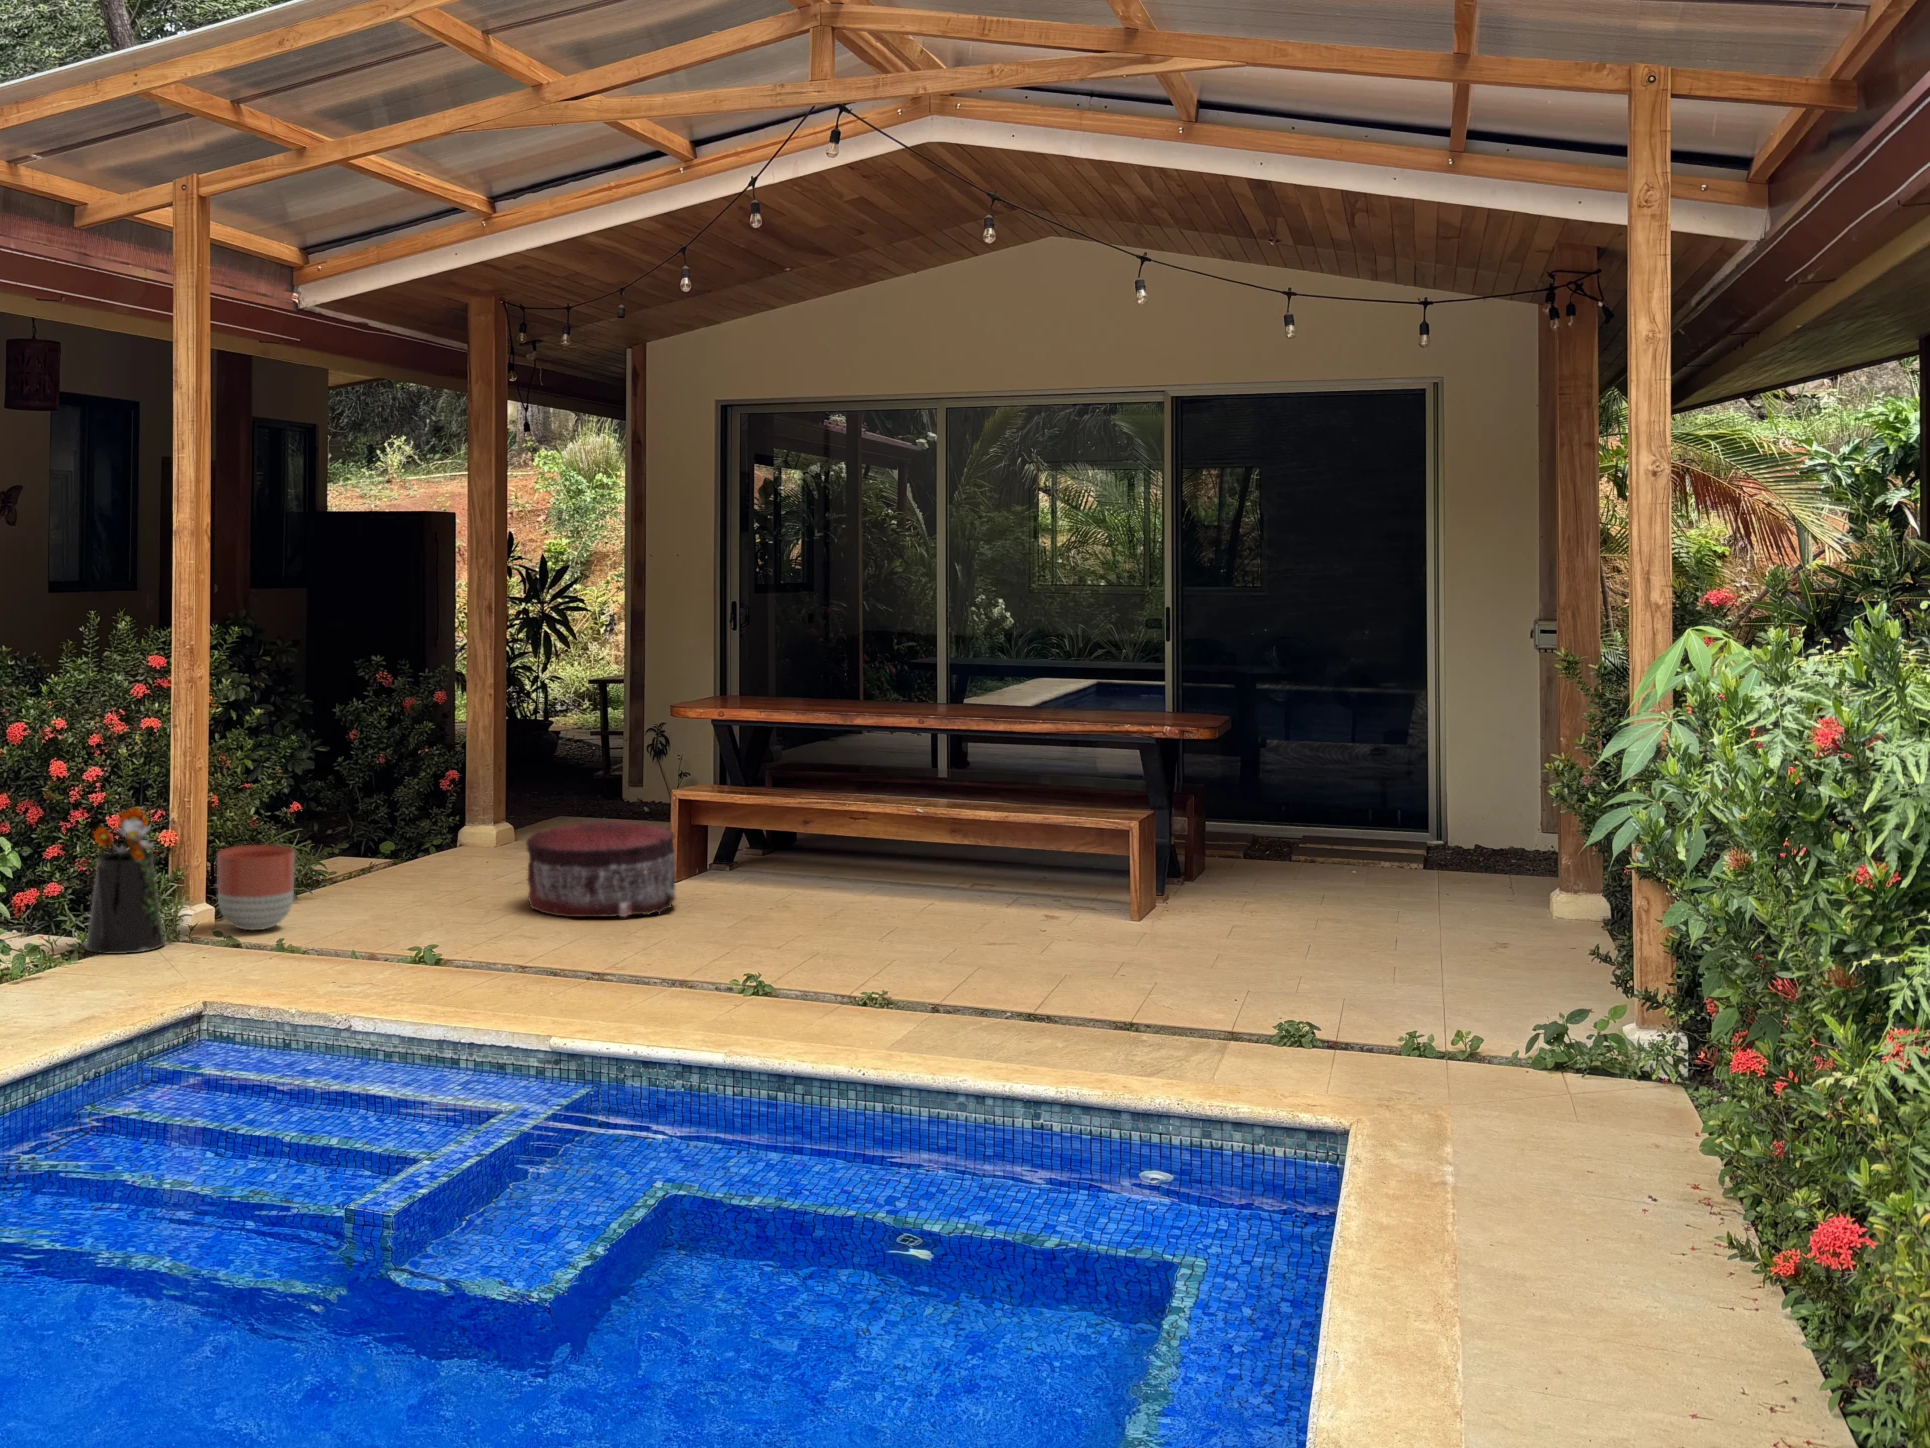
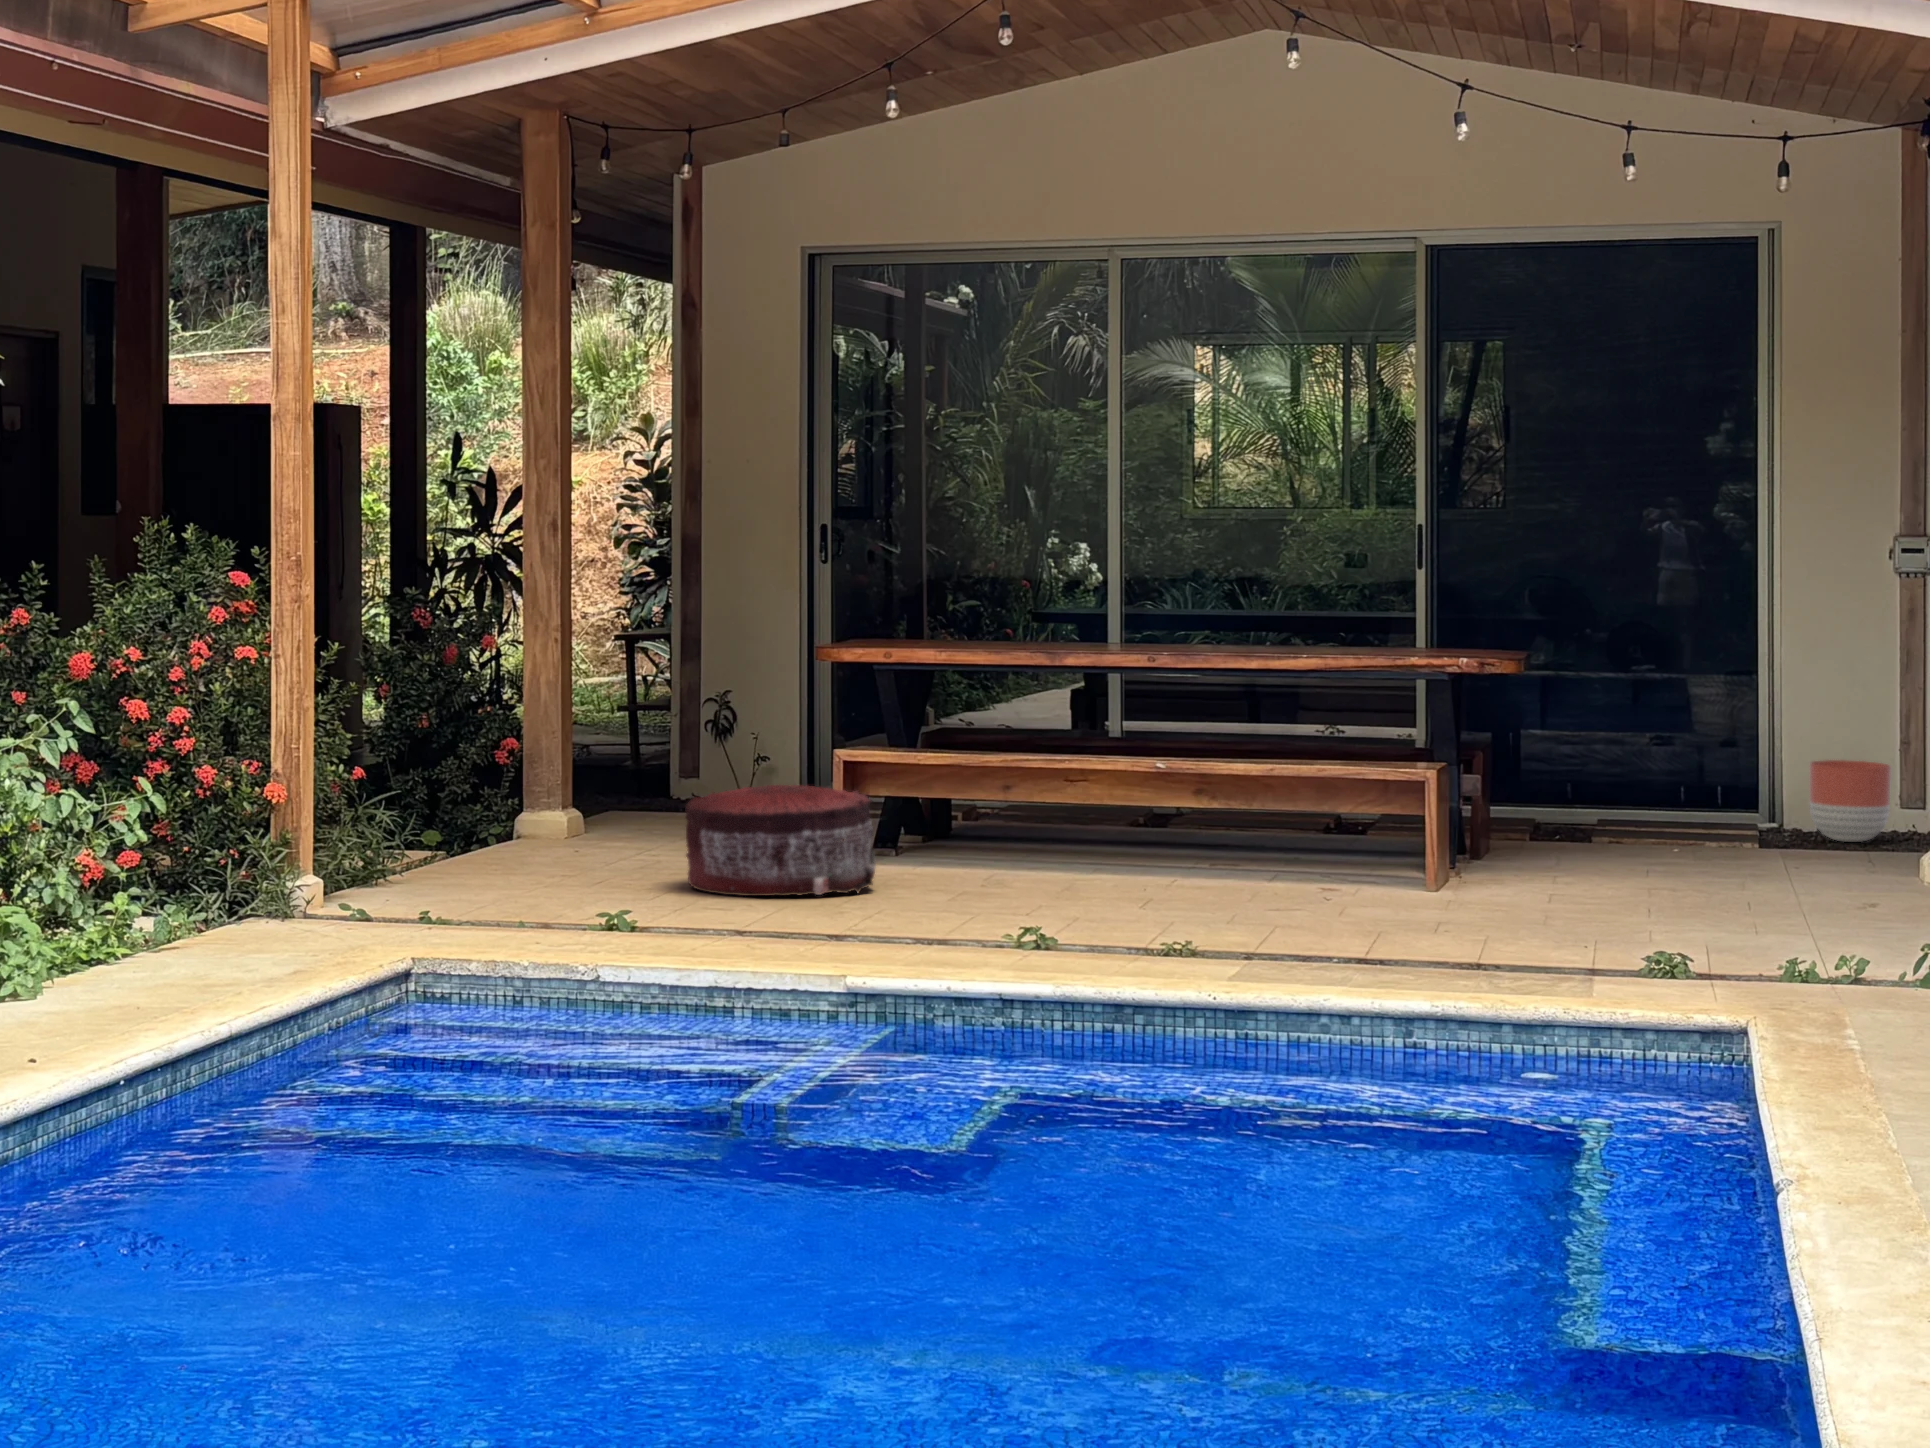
watering can: present [84,807,165,954] -> none [191,751,289,927]
planter: present [217,845,295,930] -> present [1810,760,1891,842]

